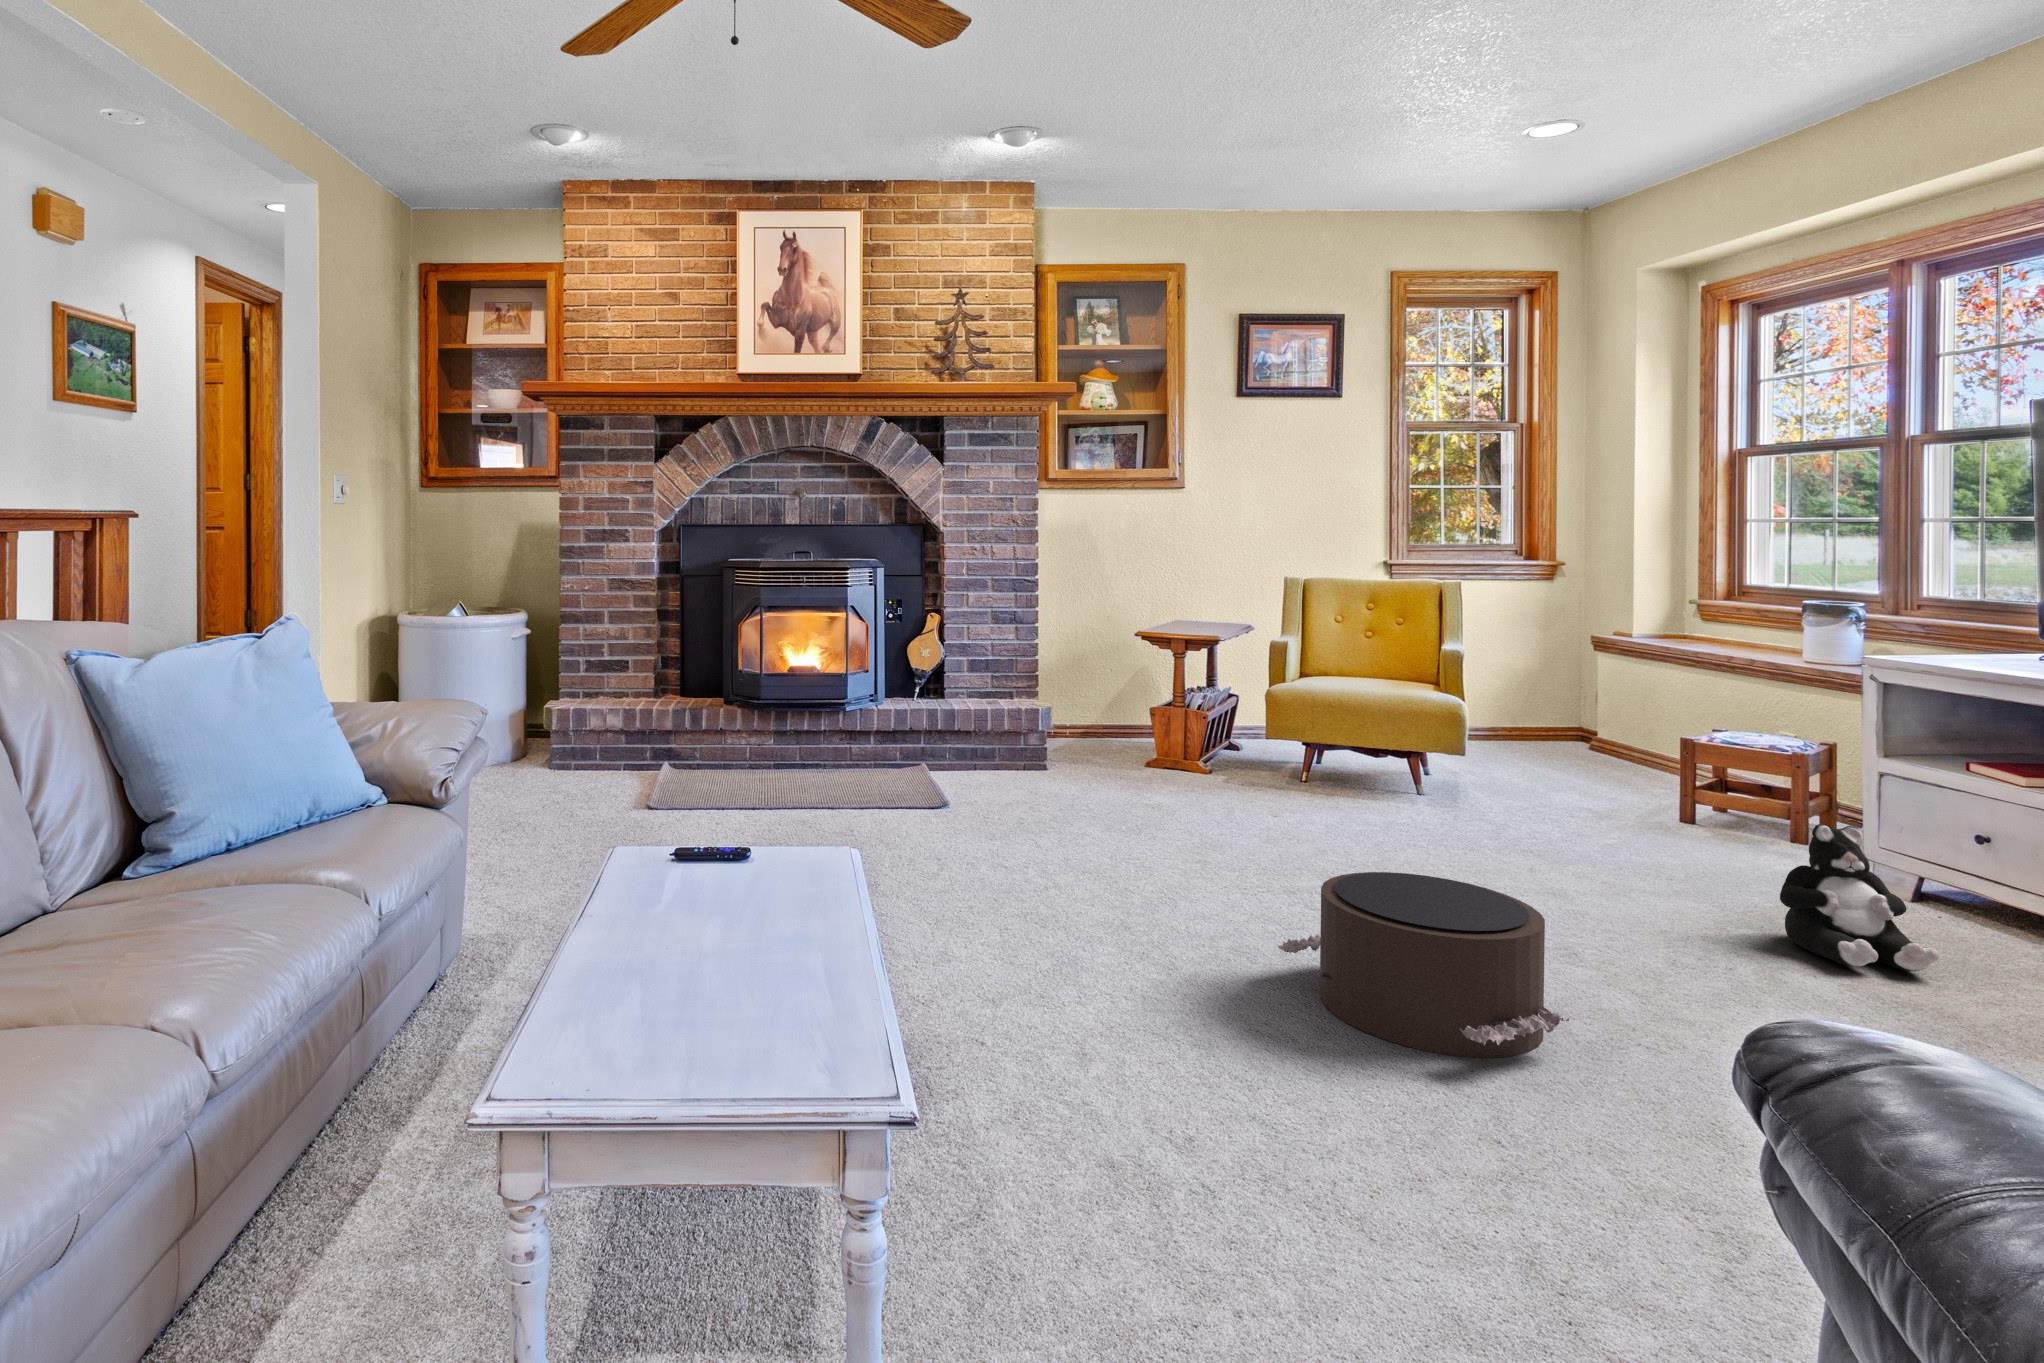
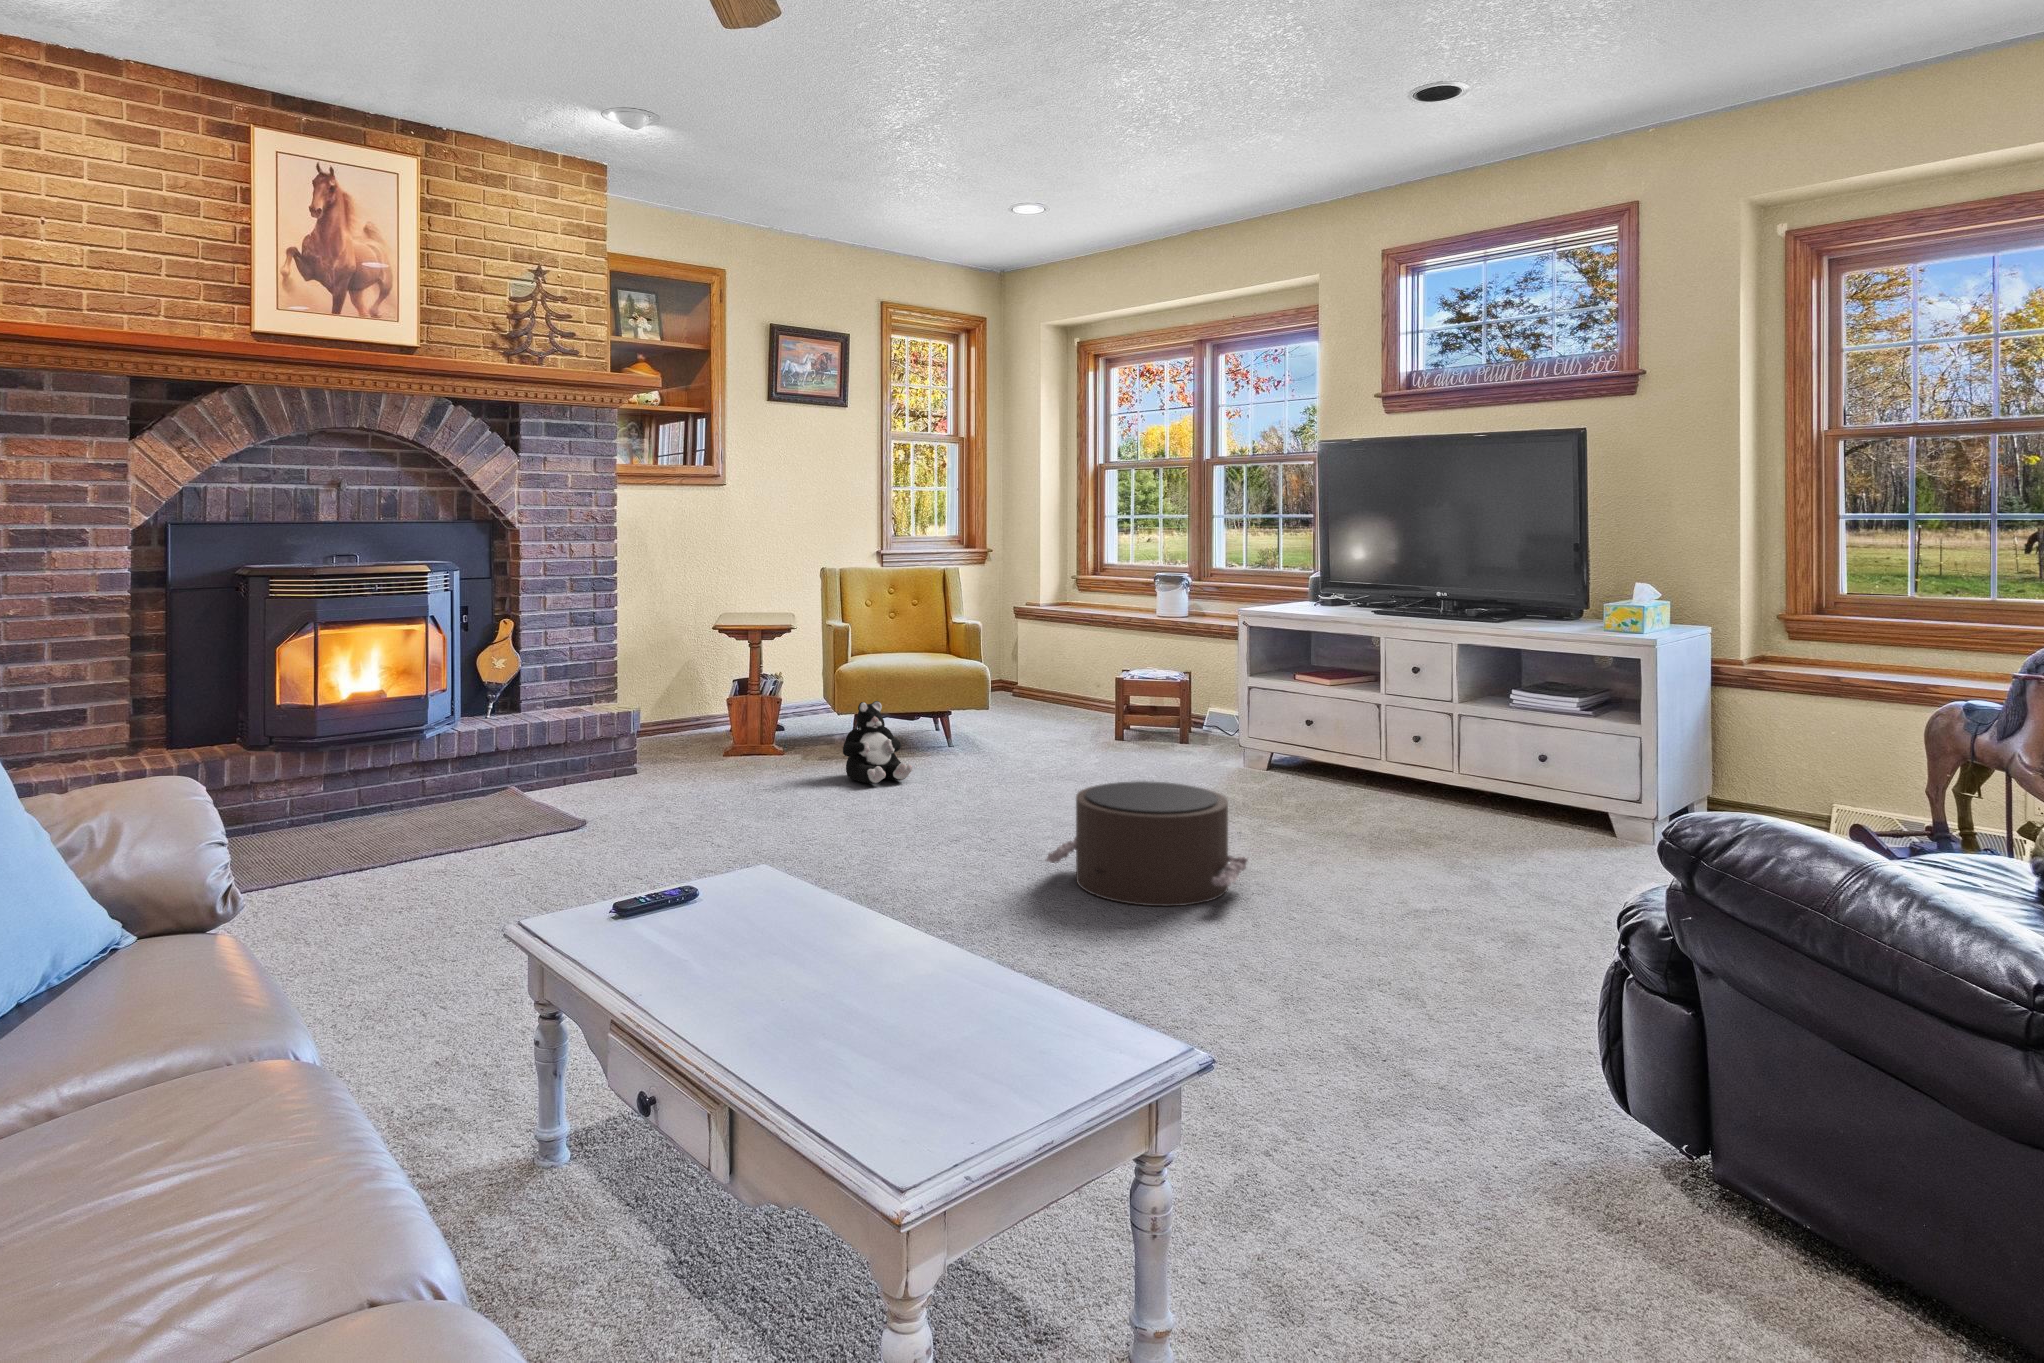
plush toy: present [1780,824,1939,971] -> present [843,701,913,784]

